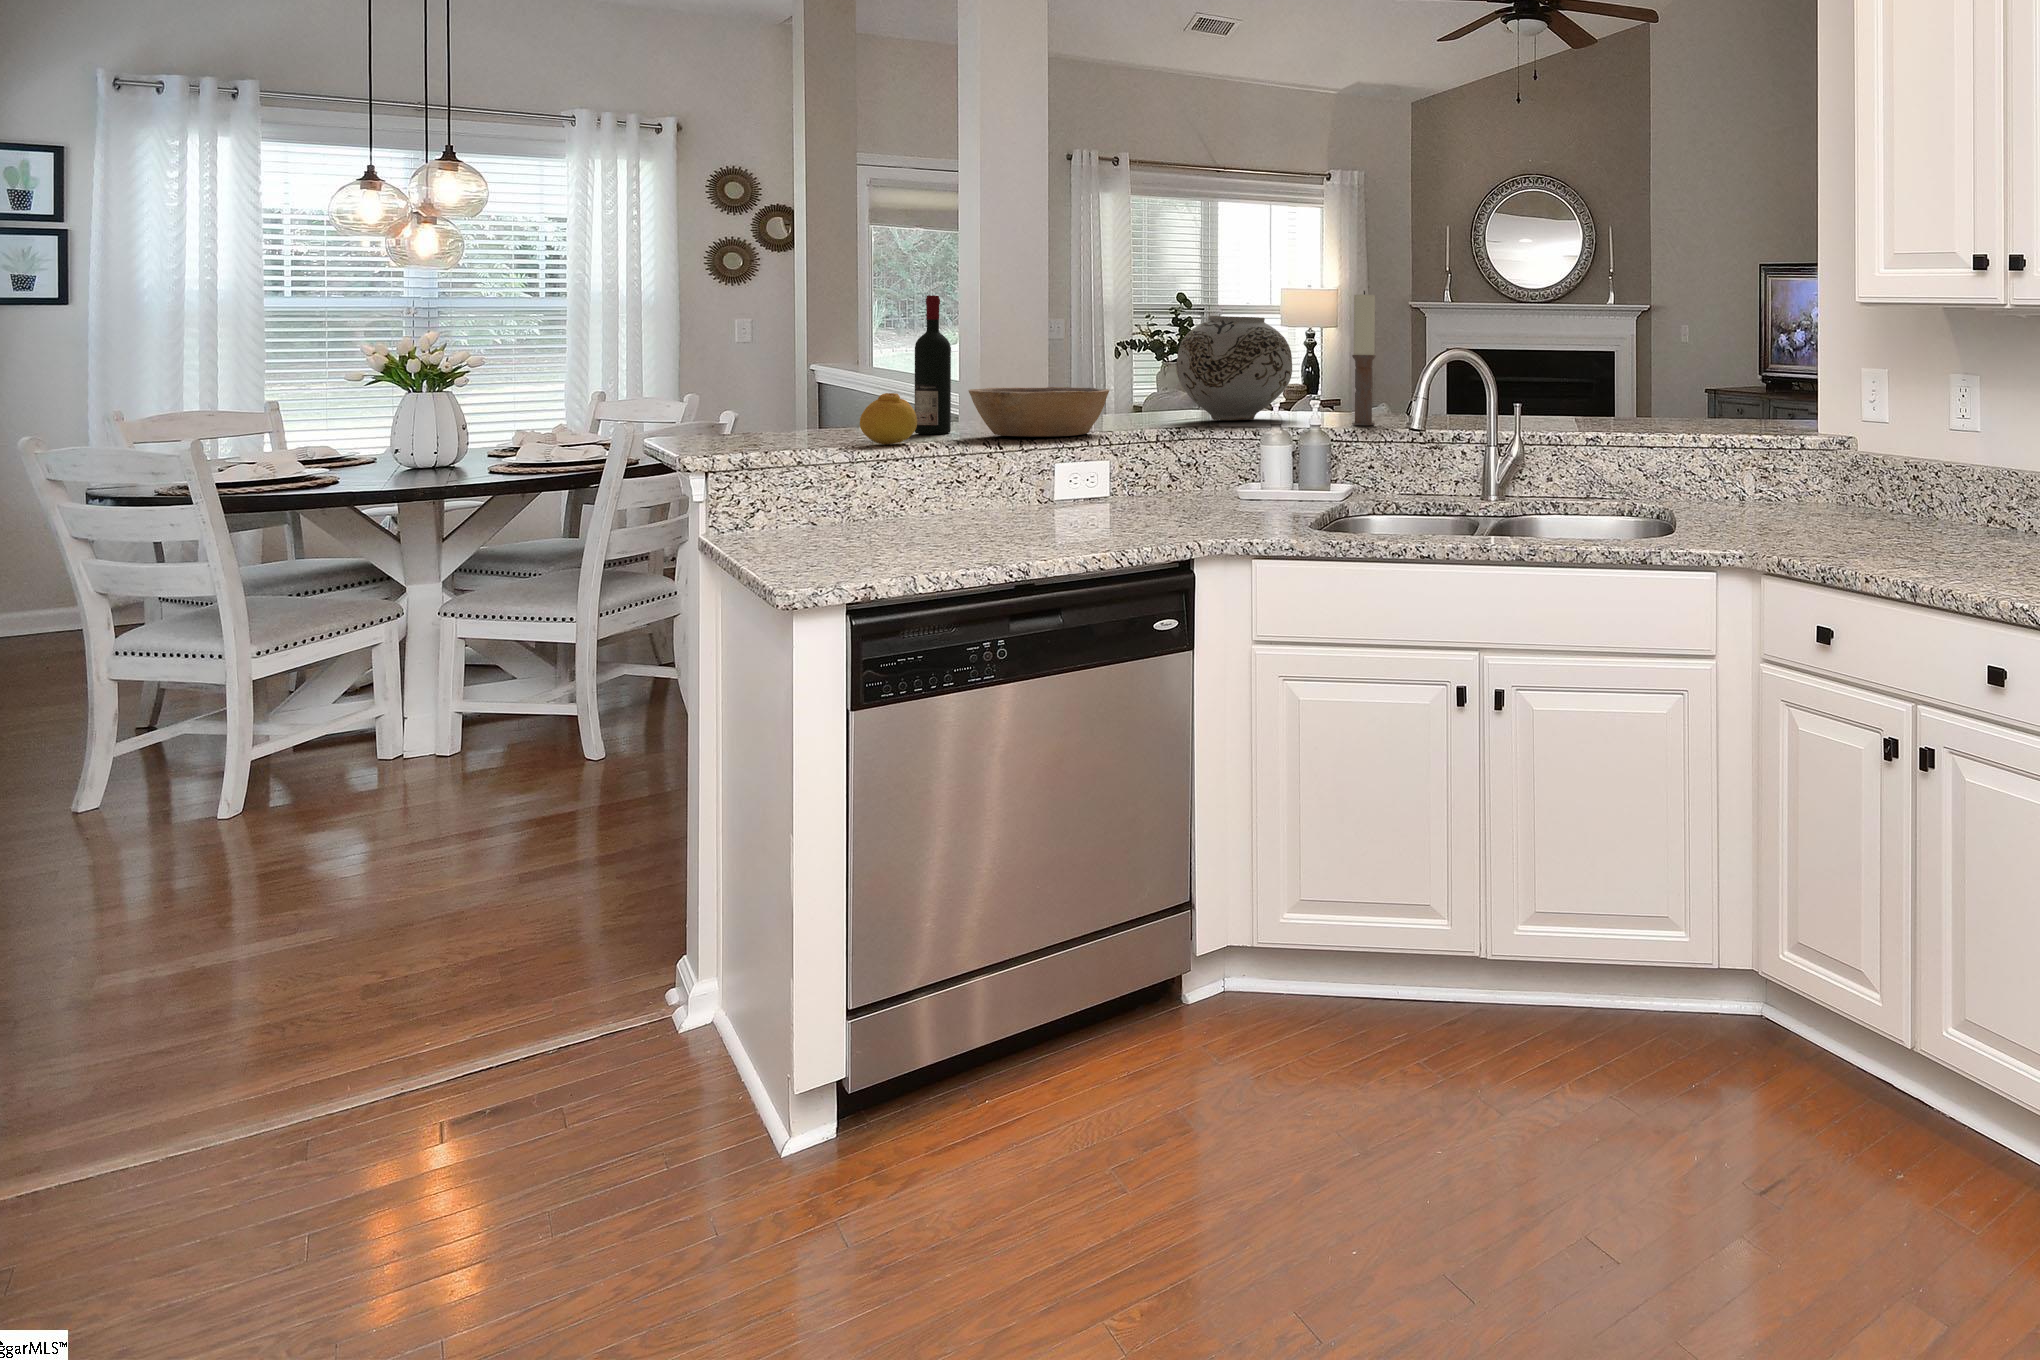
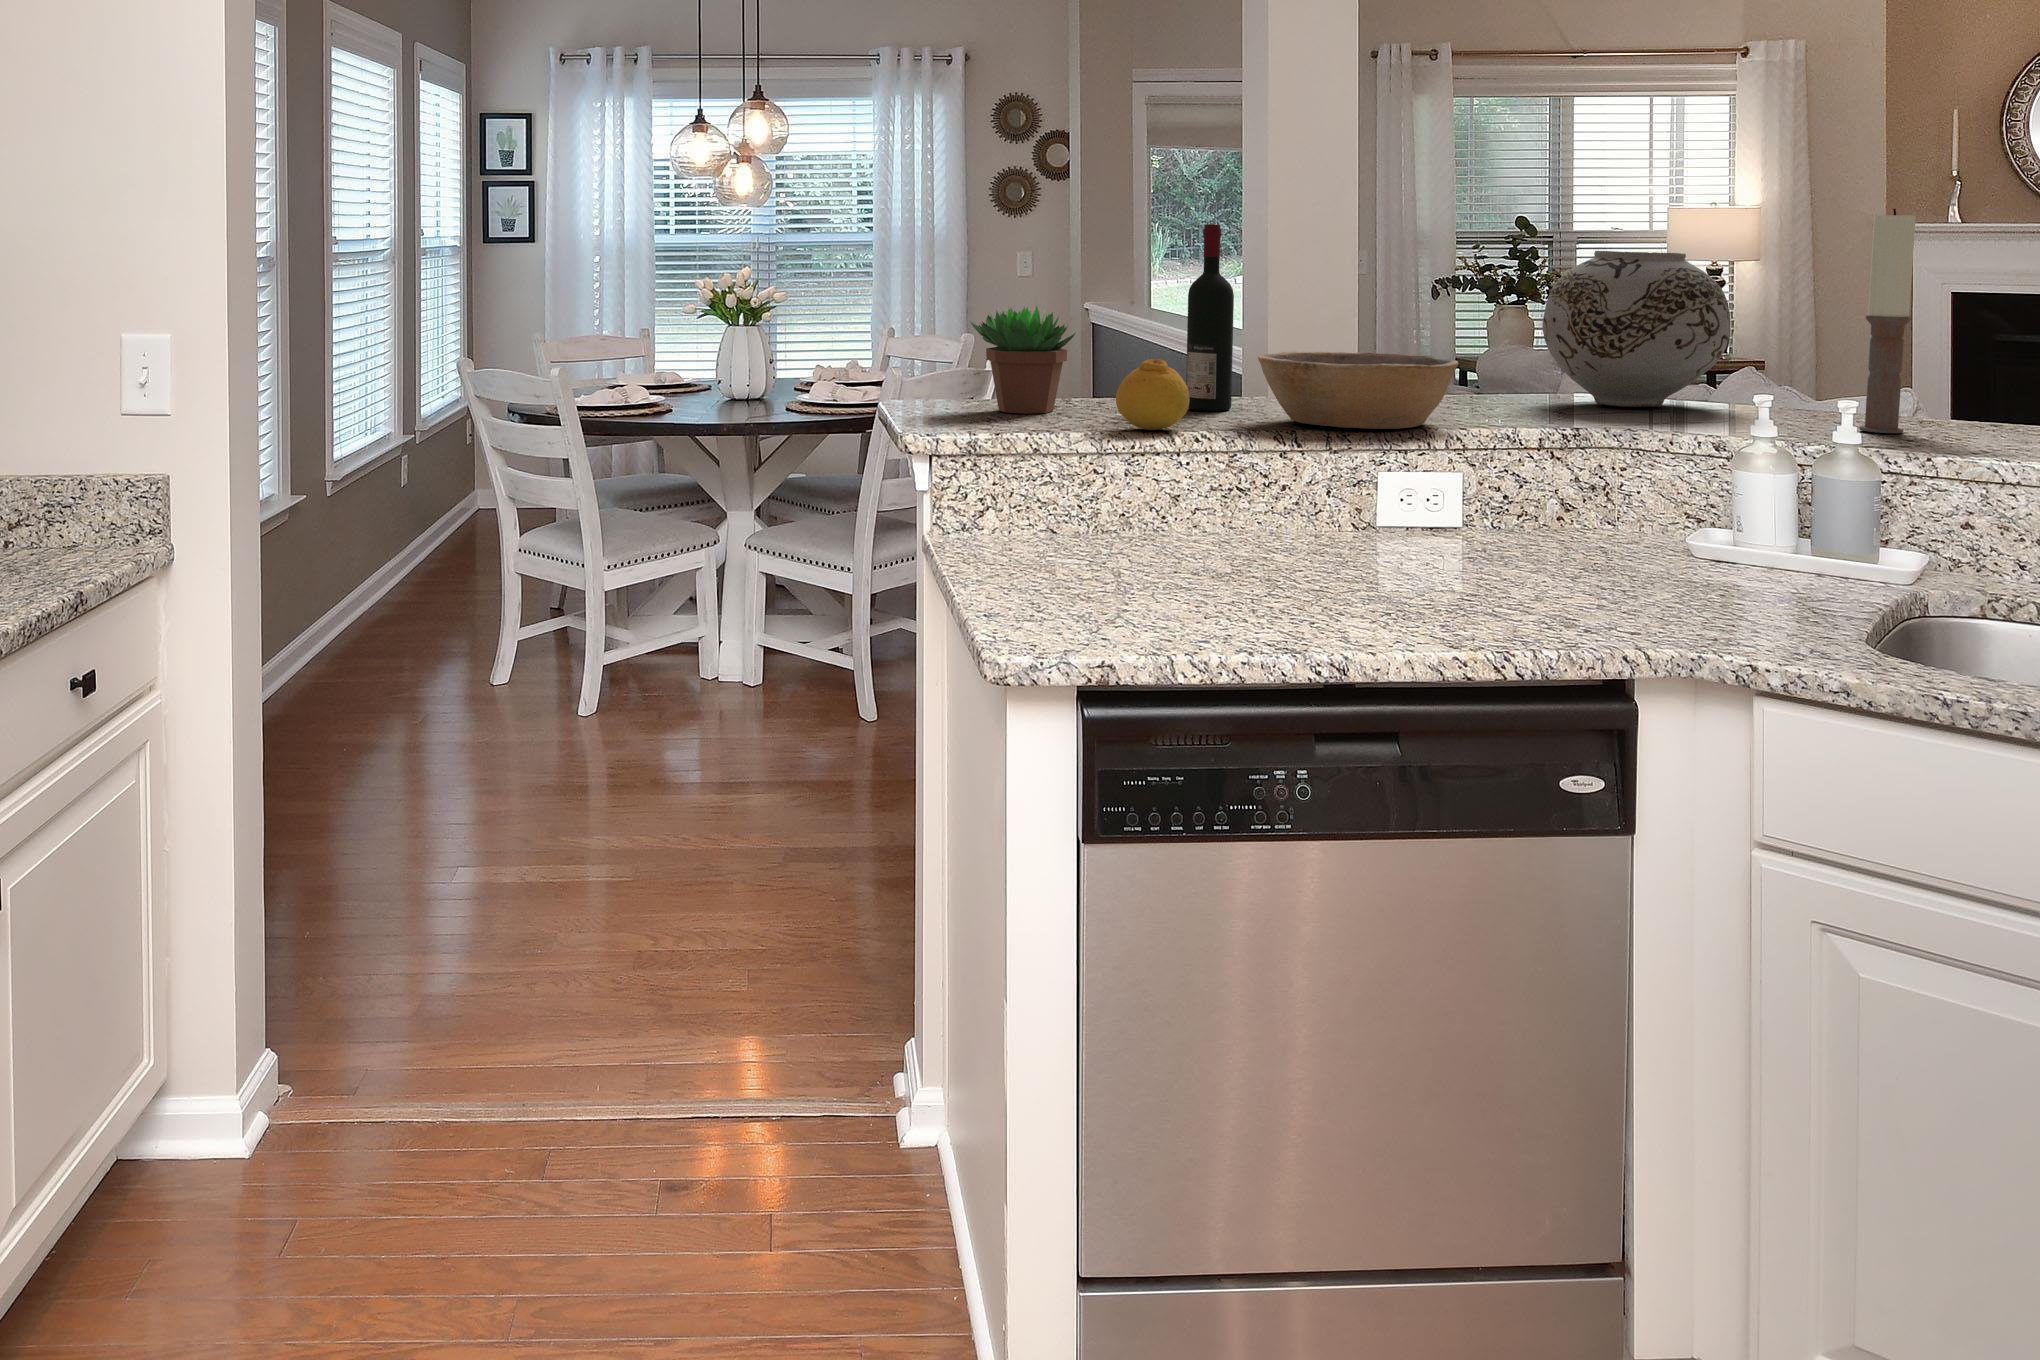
succulent plant: none [730,357,823,442] -> present [971,306,1075,414]

